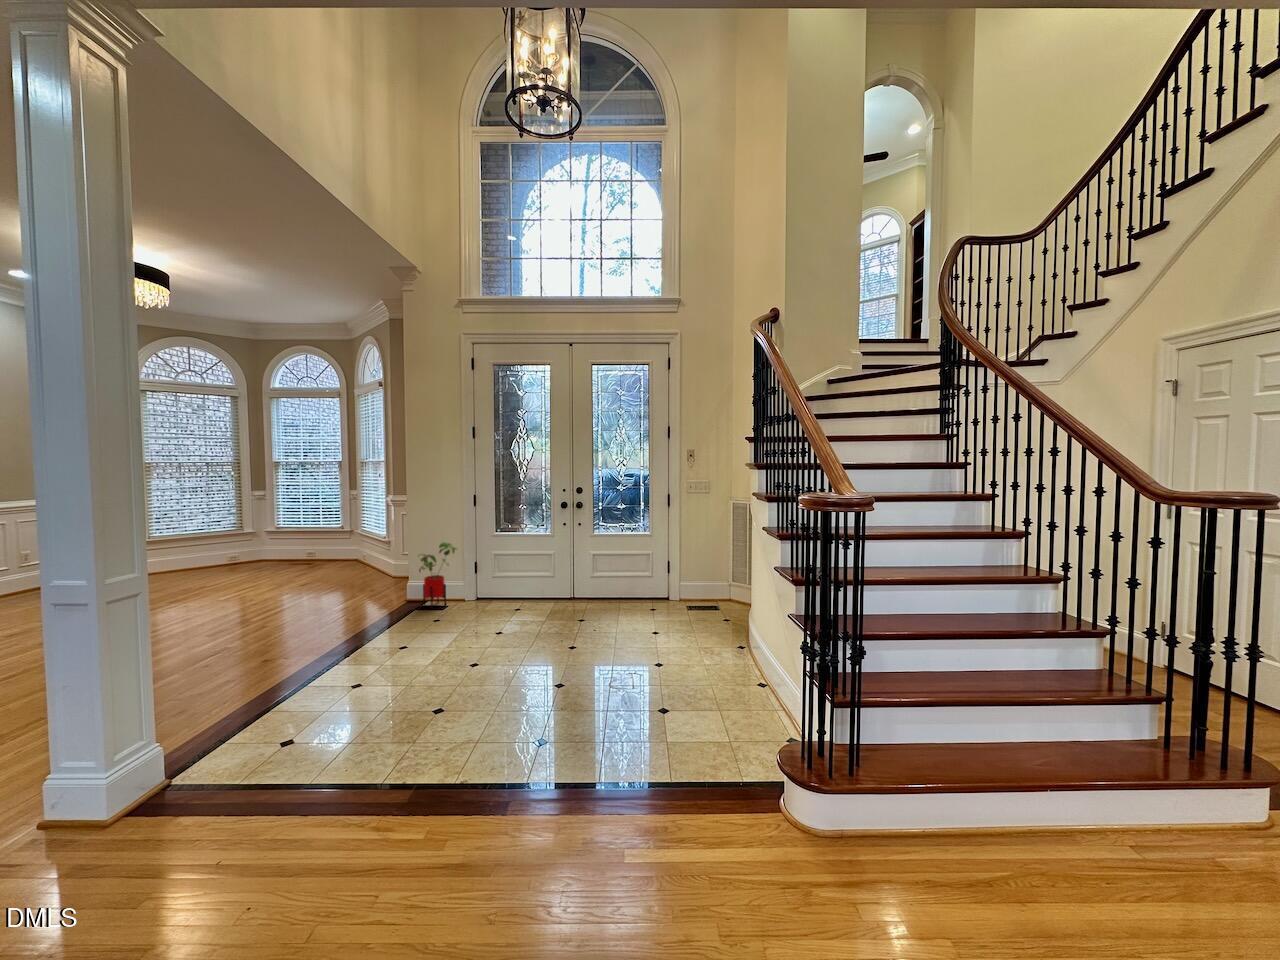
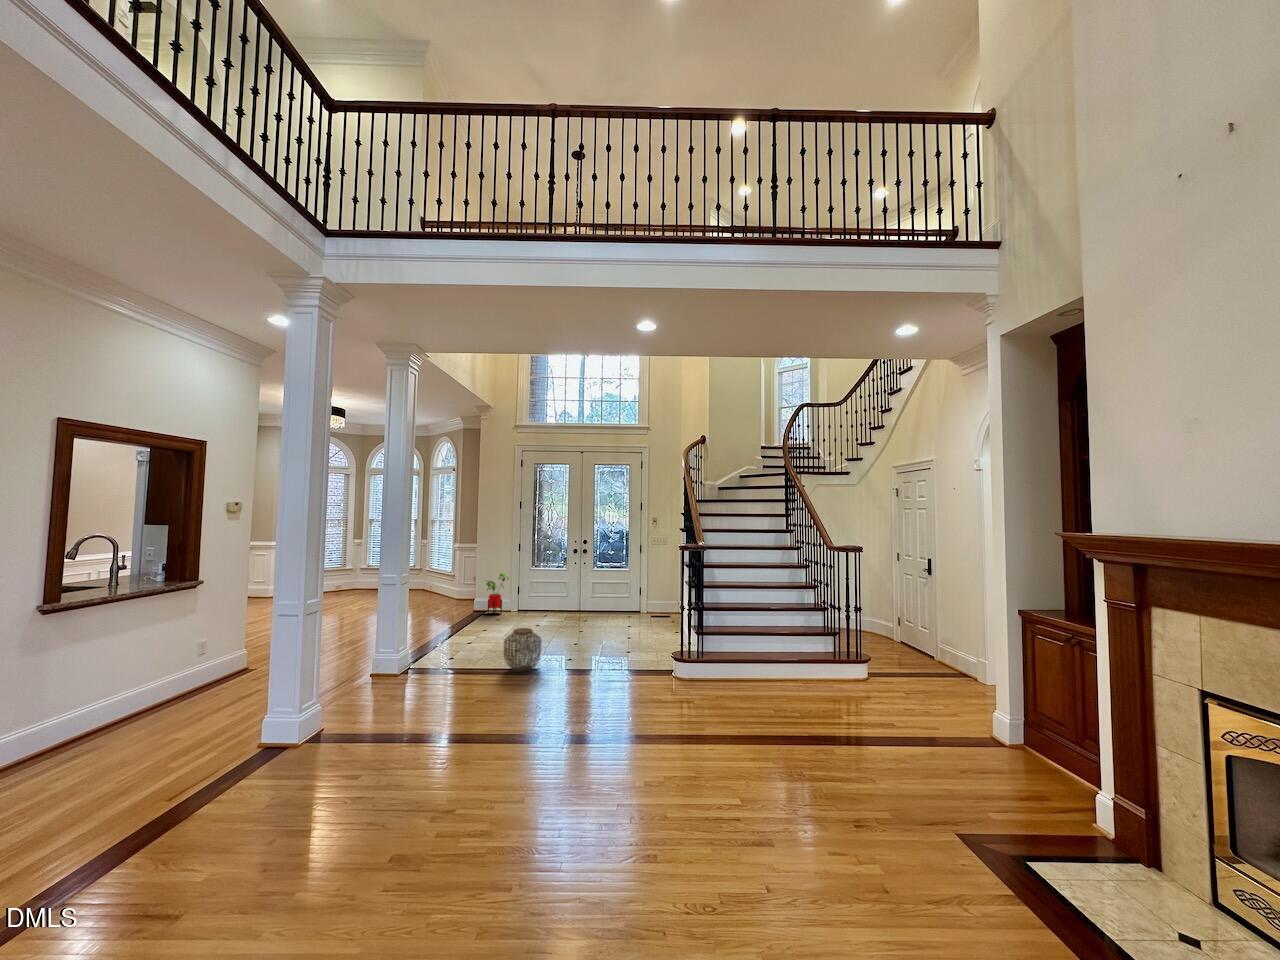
woven basket: none [364,687,457,794] -> present [504,628,541,671]

